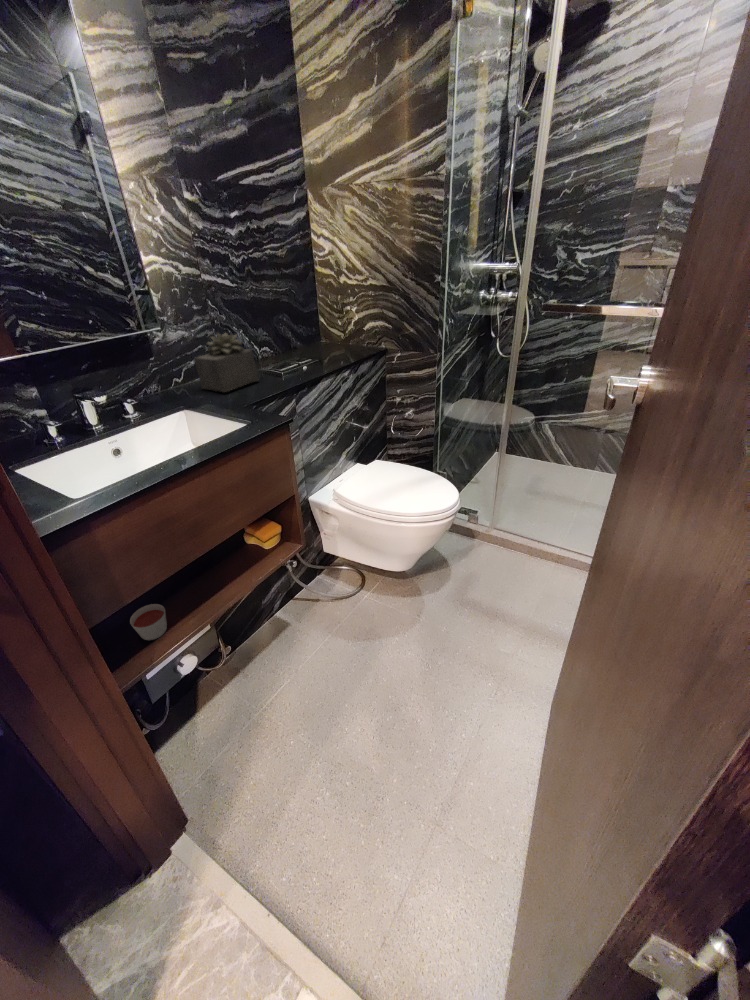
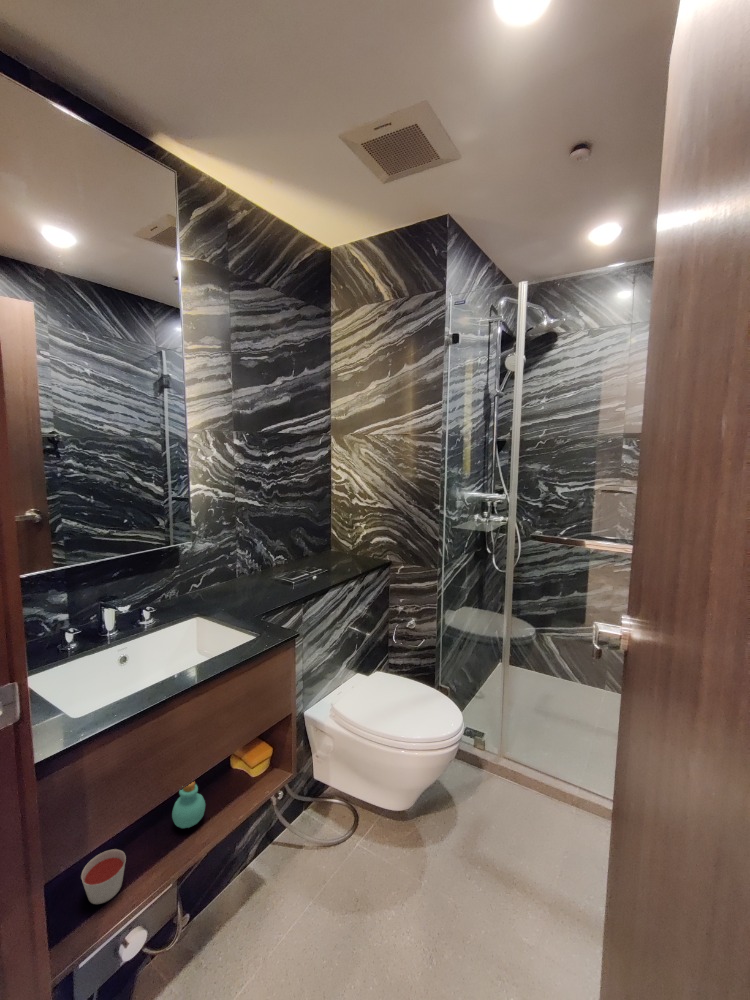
succulent plant: present [194,333,259,392] -> none [215,546,272,600]
perfume bottle: none [199,552,228,588] -> present [172,782,205,828]

